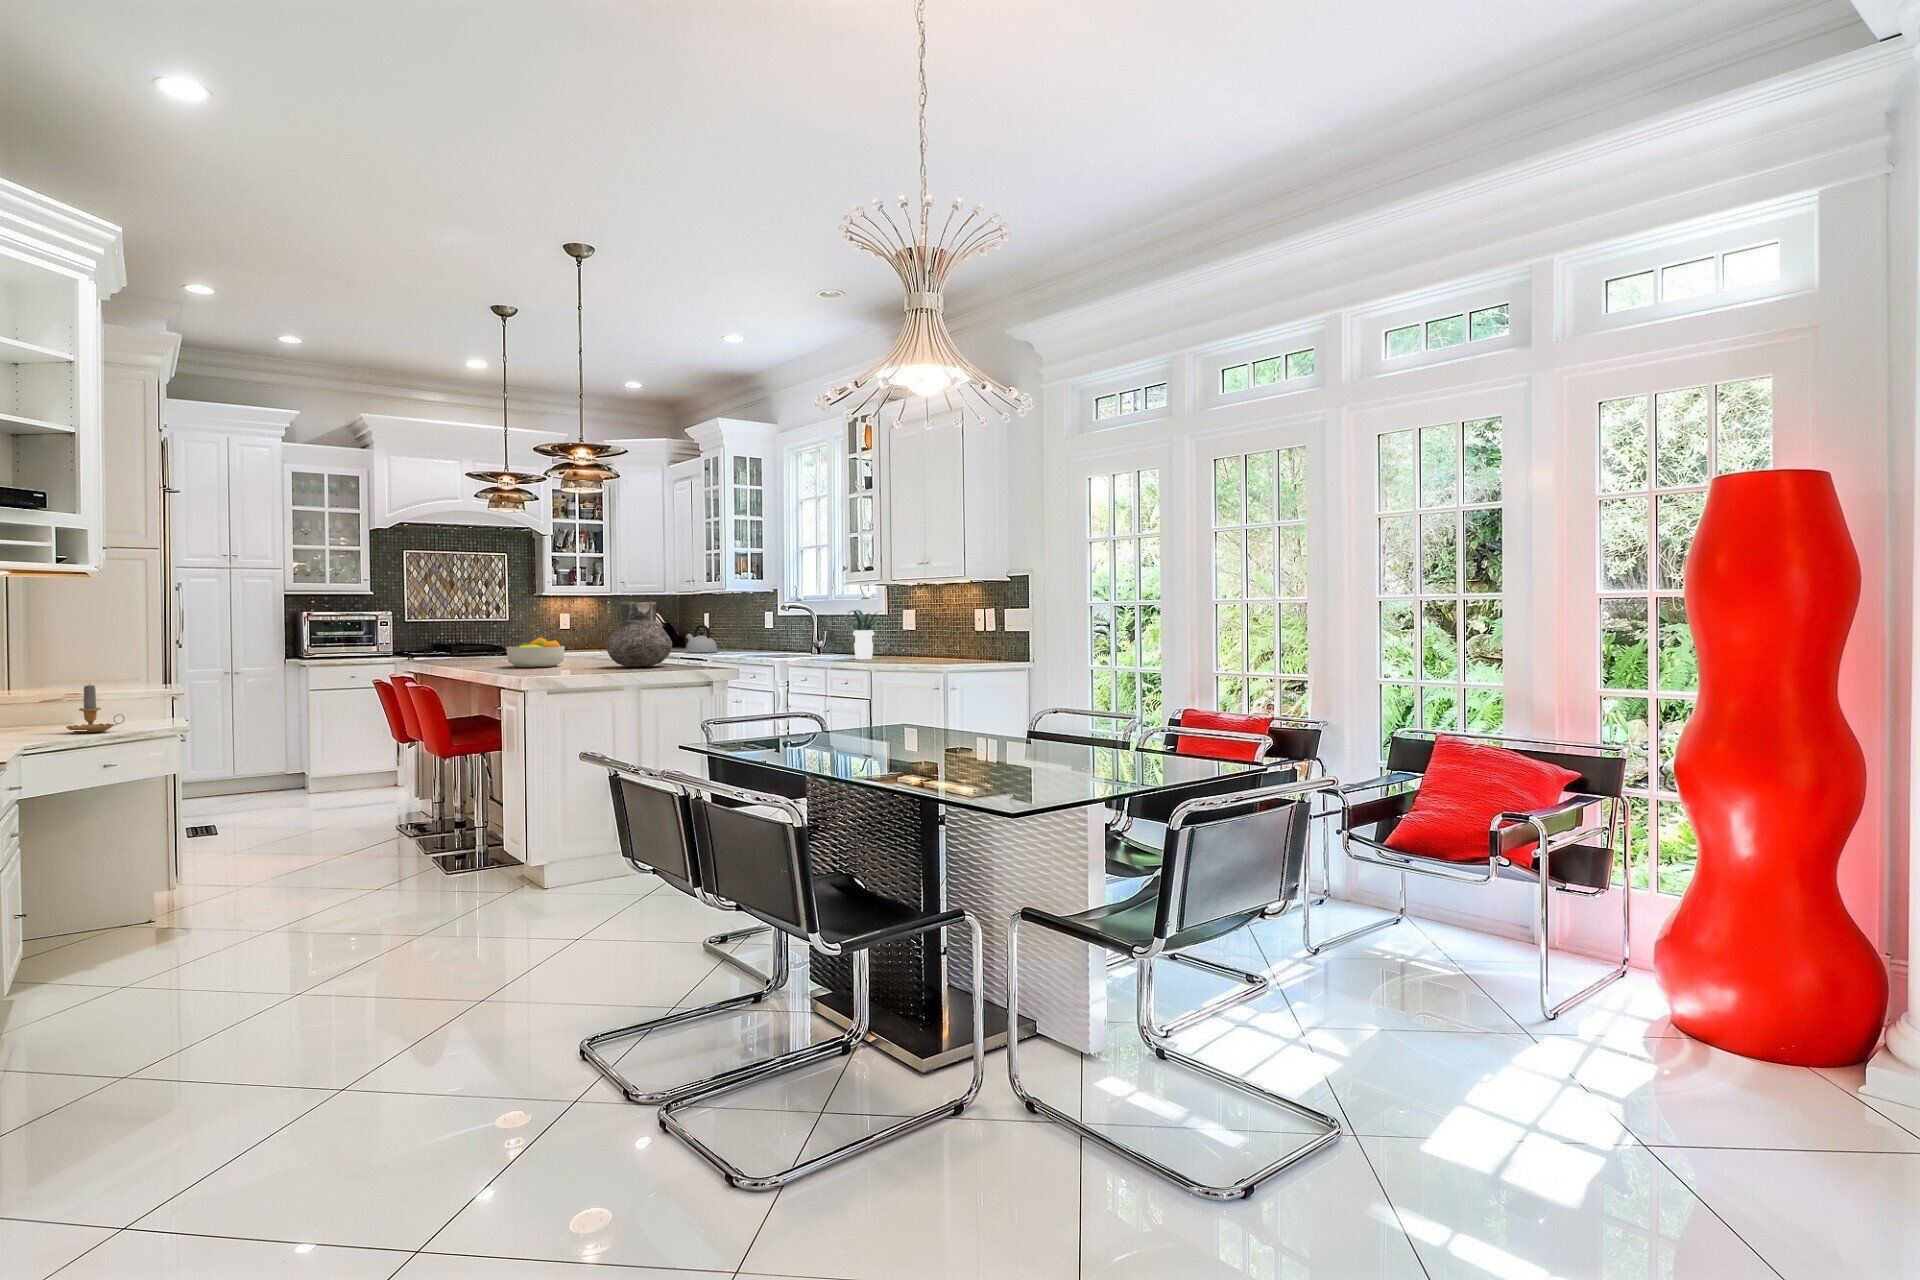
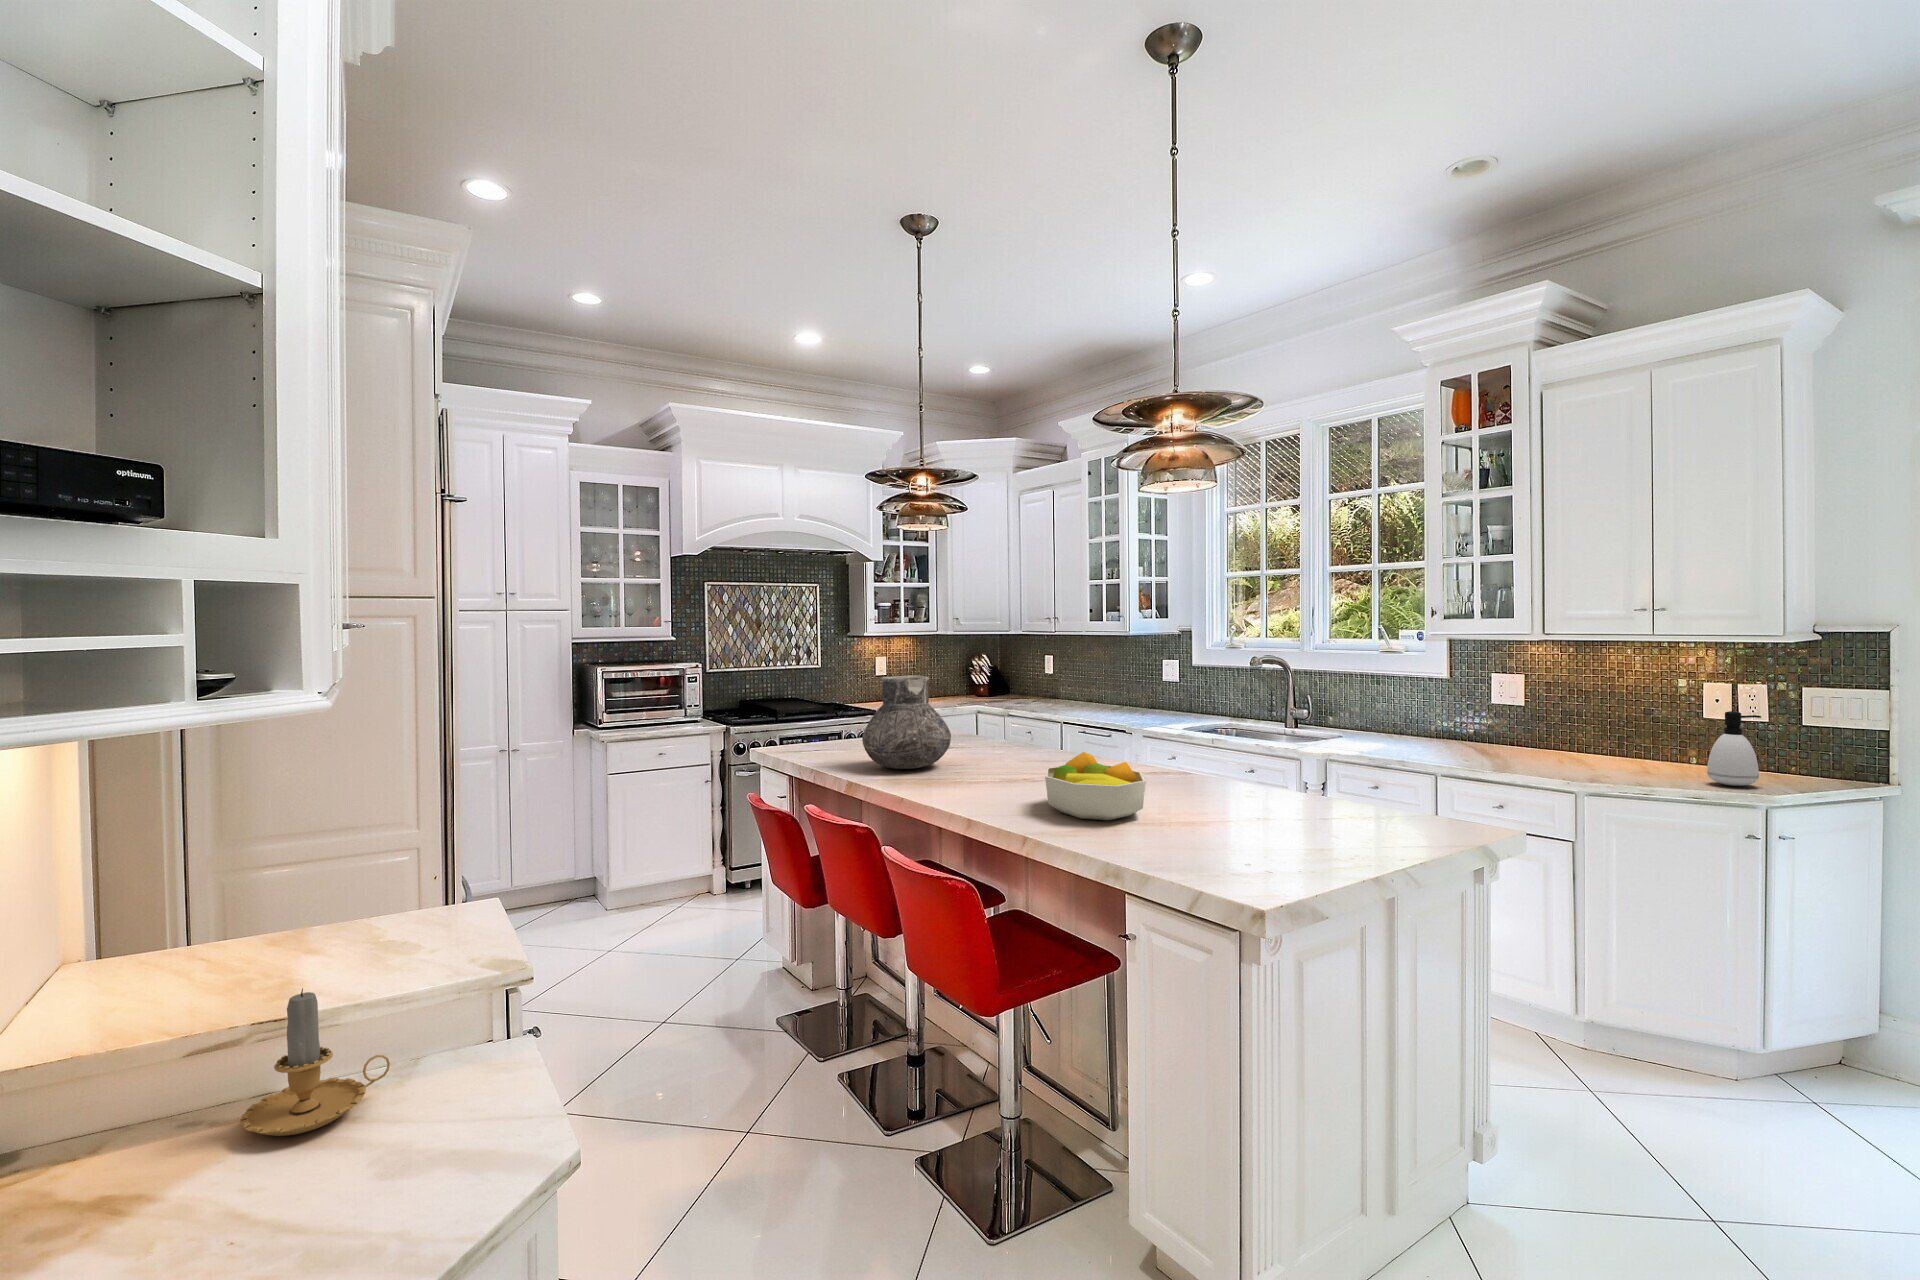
vase: present [607,602,672,667] -> present [862,675,951,769]
potted plant: present [846,610,883,659] -> none [1416,675,1512,754]
soap dispenser: none [933,621,956,663] -> present [1707,711,1761,786]
kettle: present [686,625,718,653] -> none [1063,677,1108,715]

